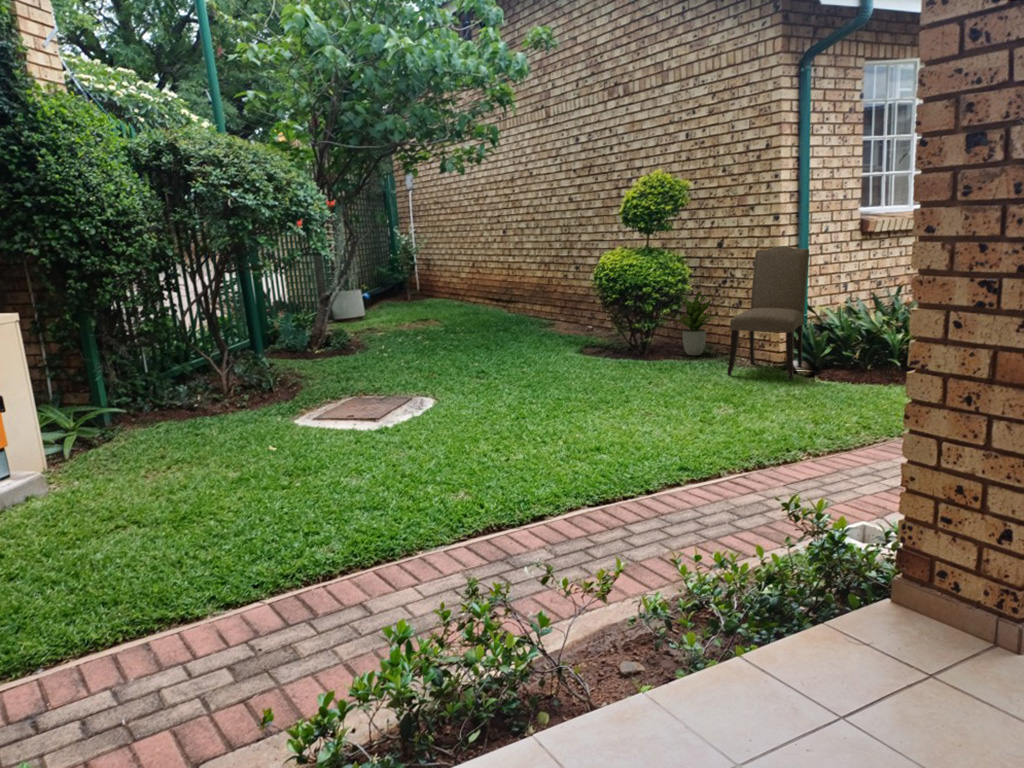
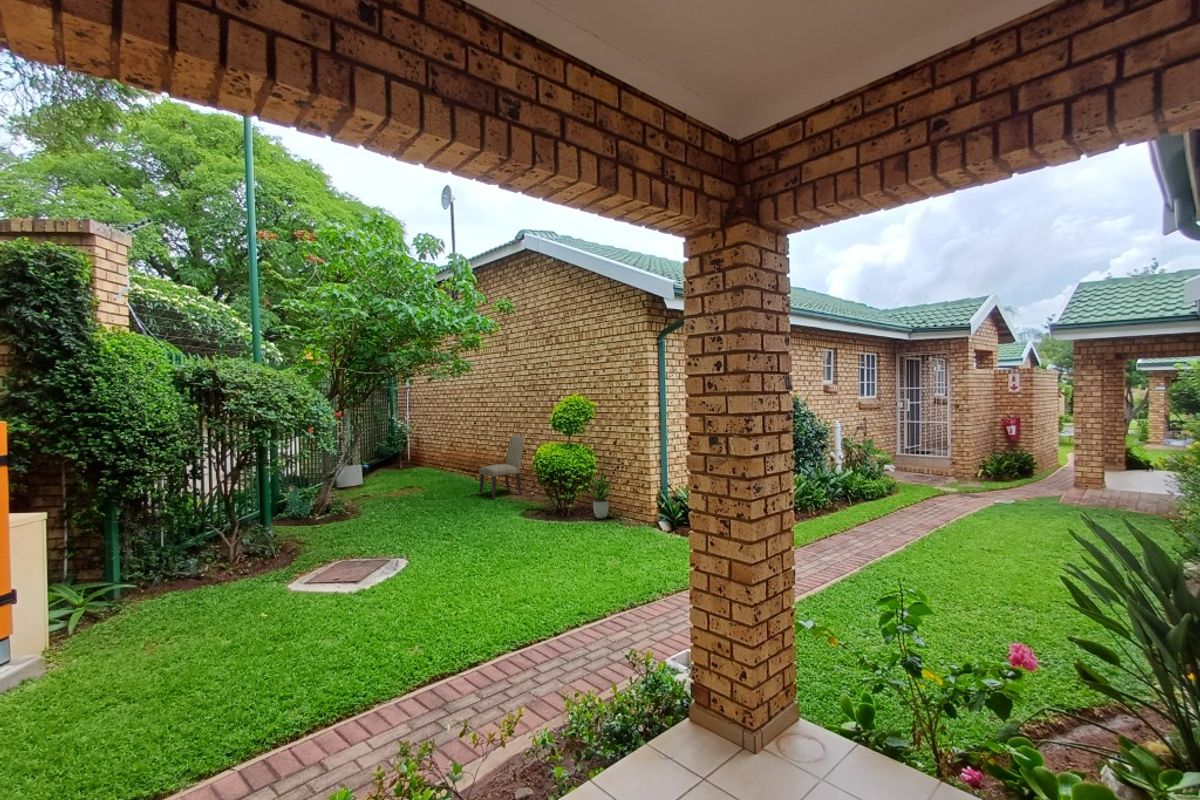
chair: present [727,246,809,380] -> present [479,435,525,499]

